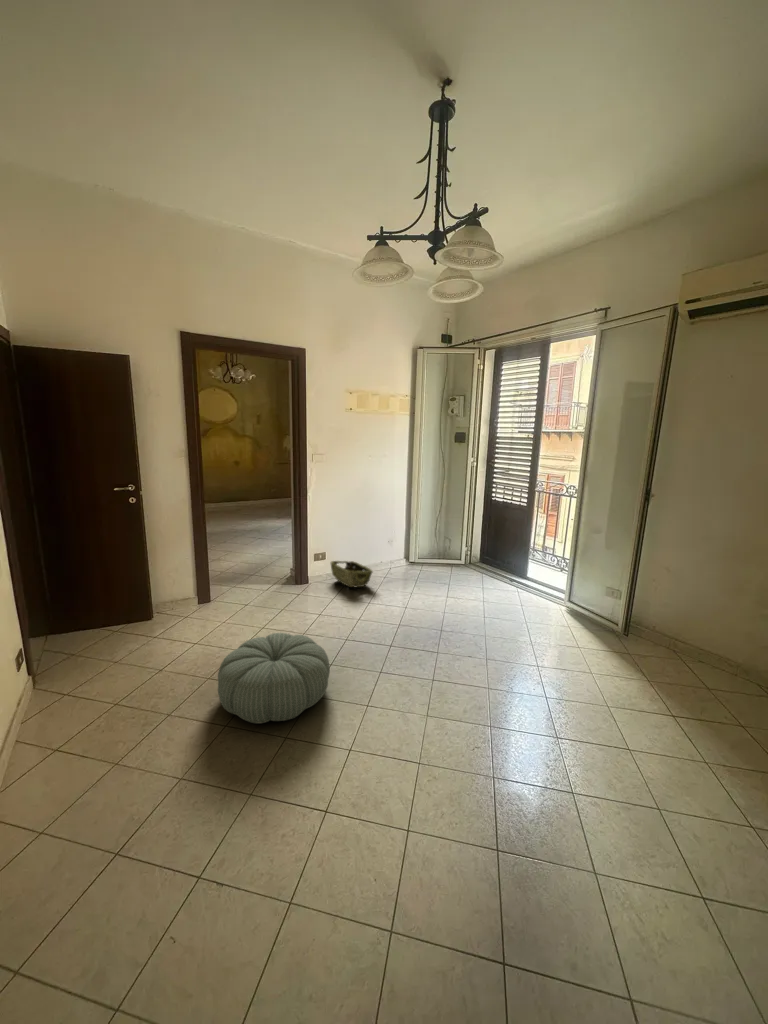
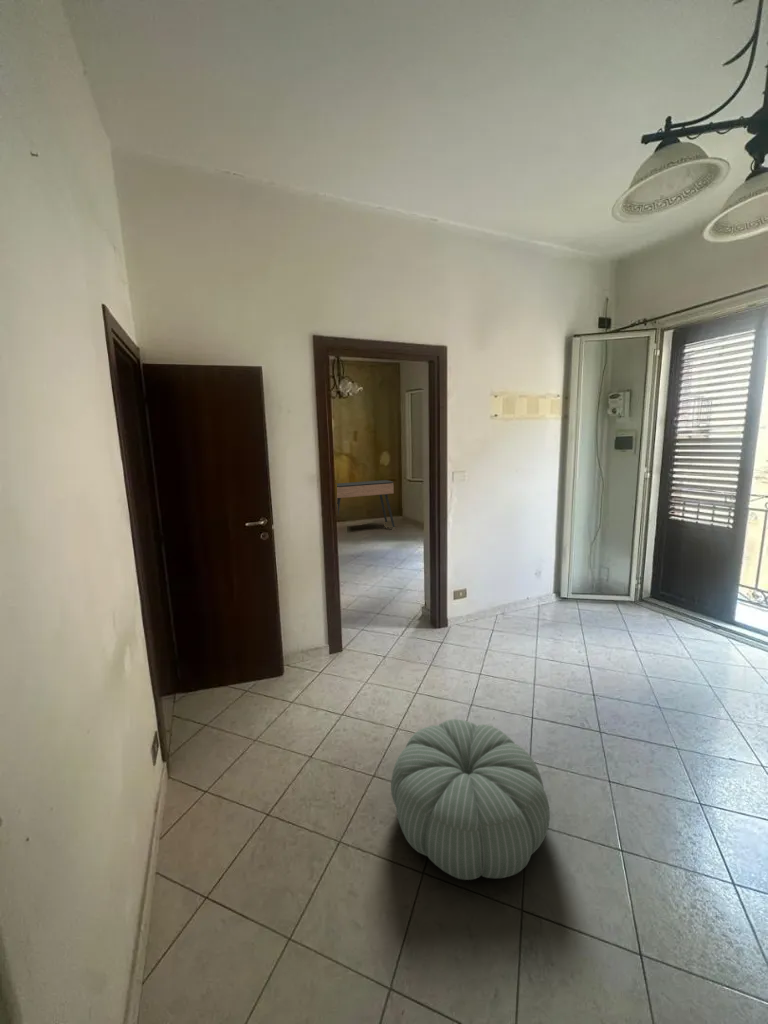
console table: none [222,463,291,515] -> present [336,480,395,527]
woven basket: present [331,561,372,587] -> none [472,599,529,635]

